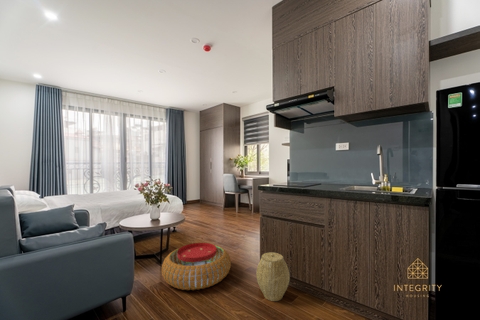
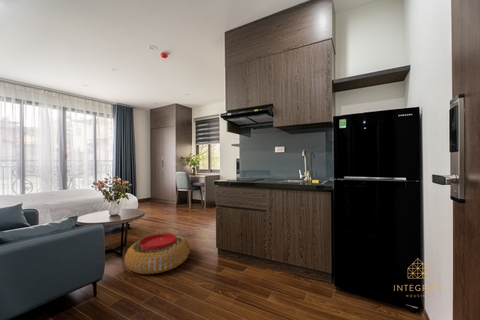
woven basket: present [256,252,290,301] -> none [213,235,240,272]

